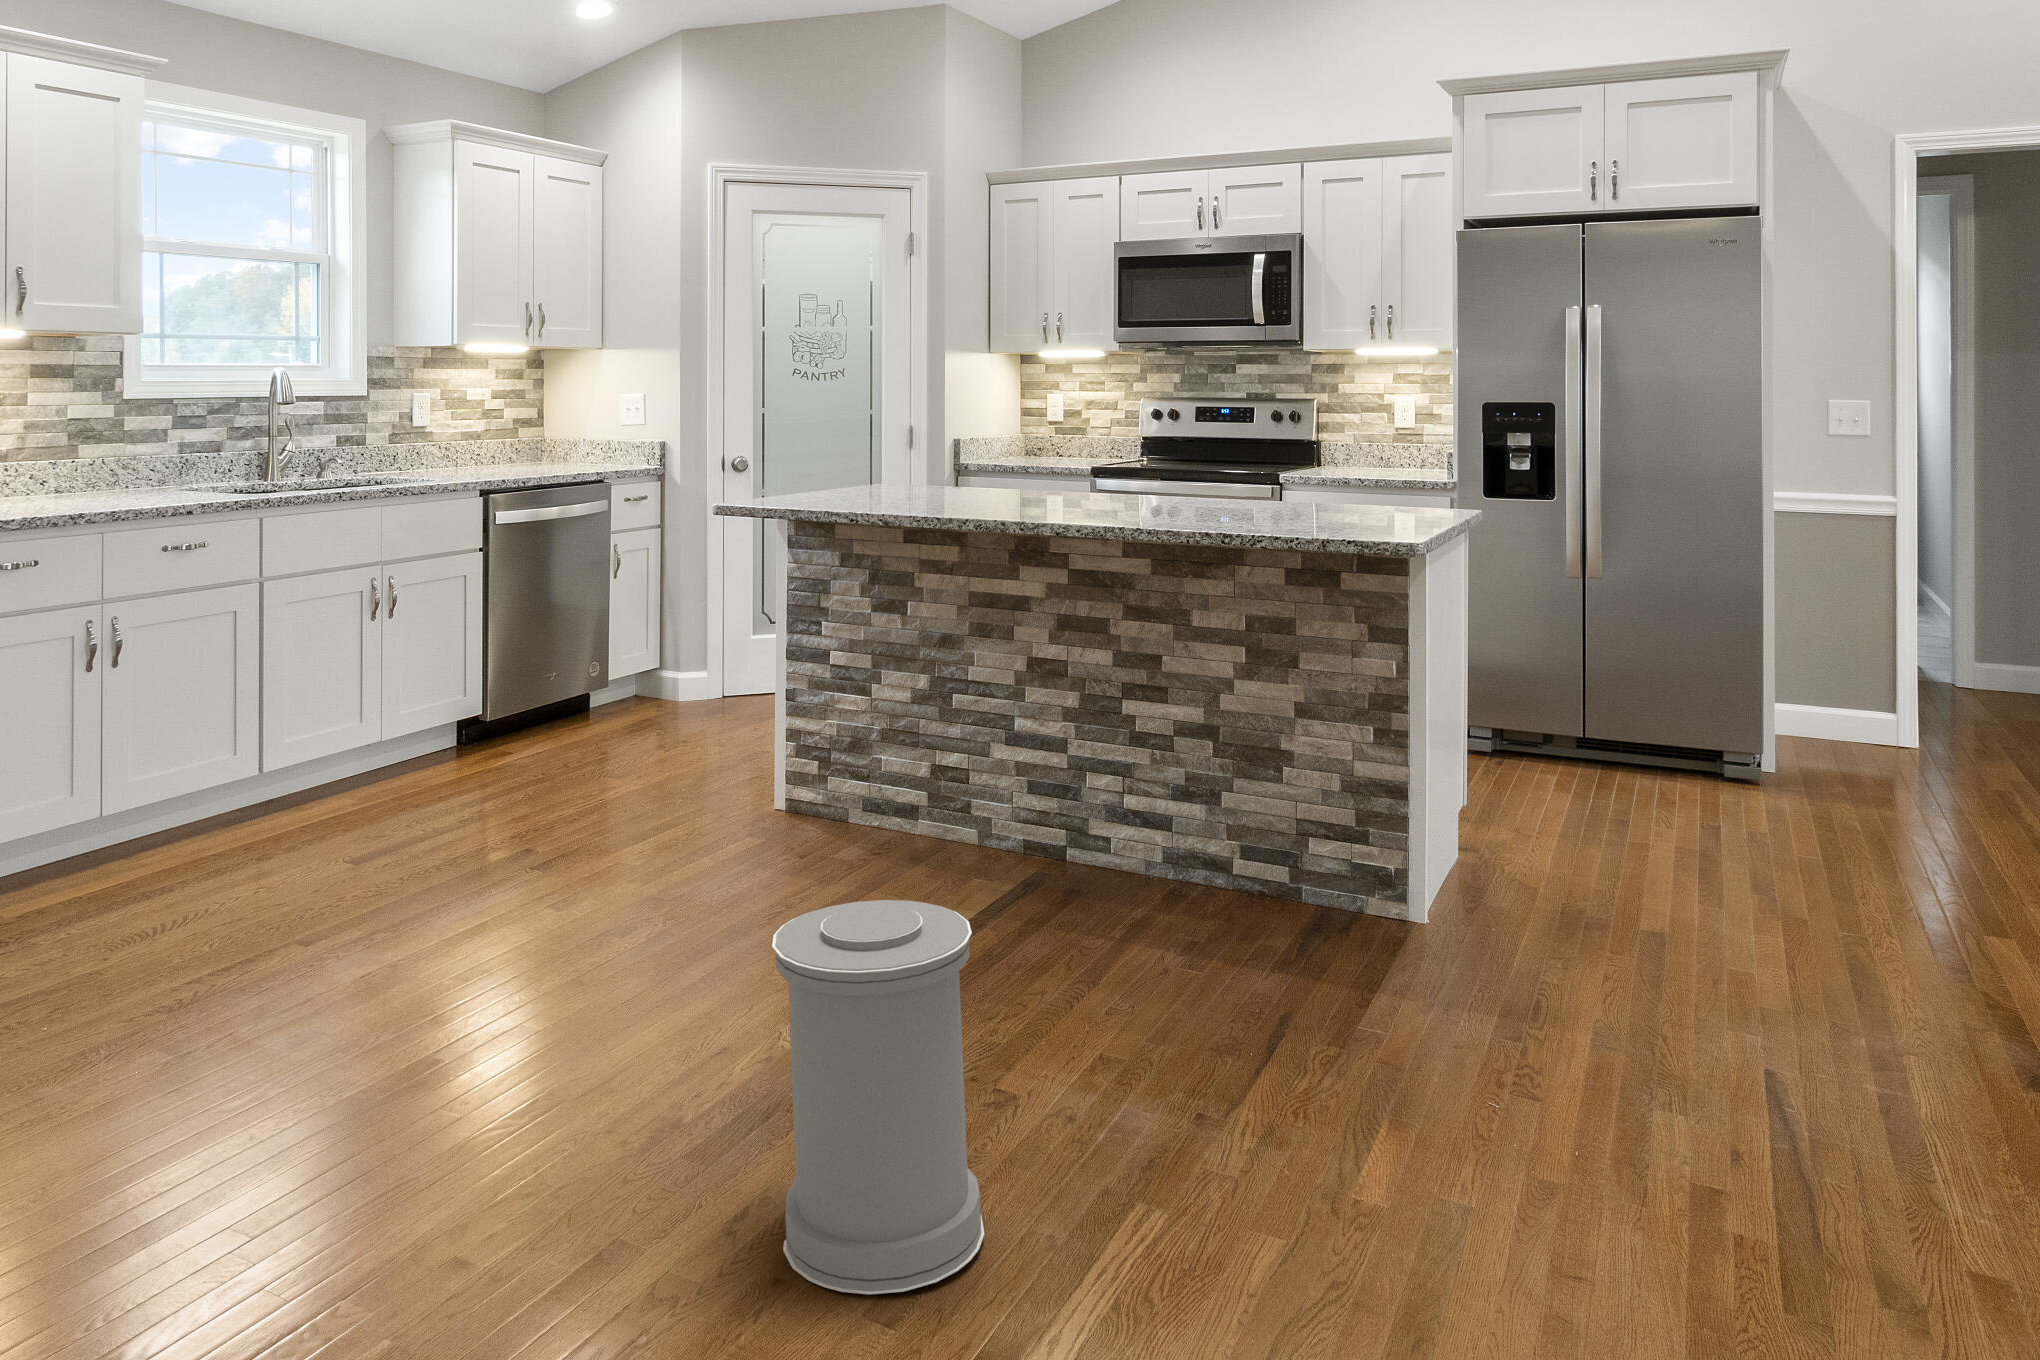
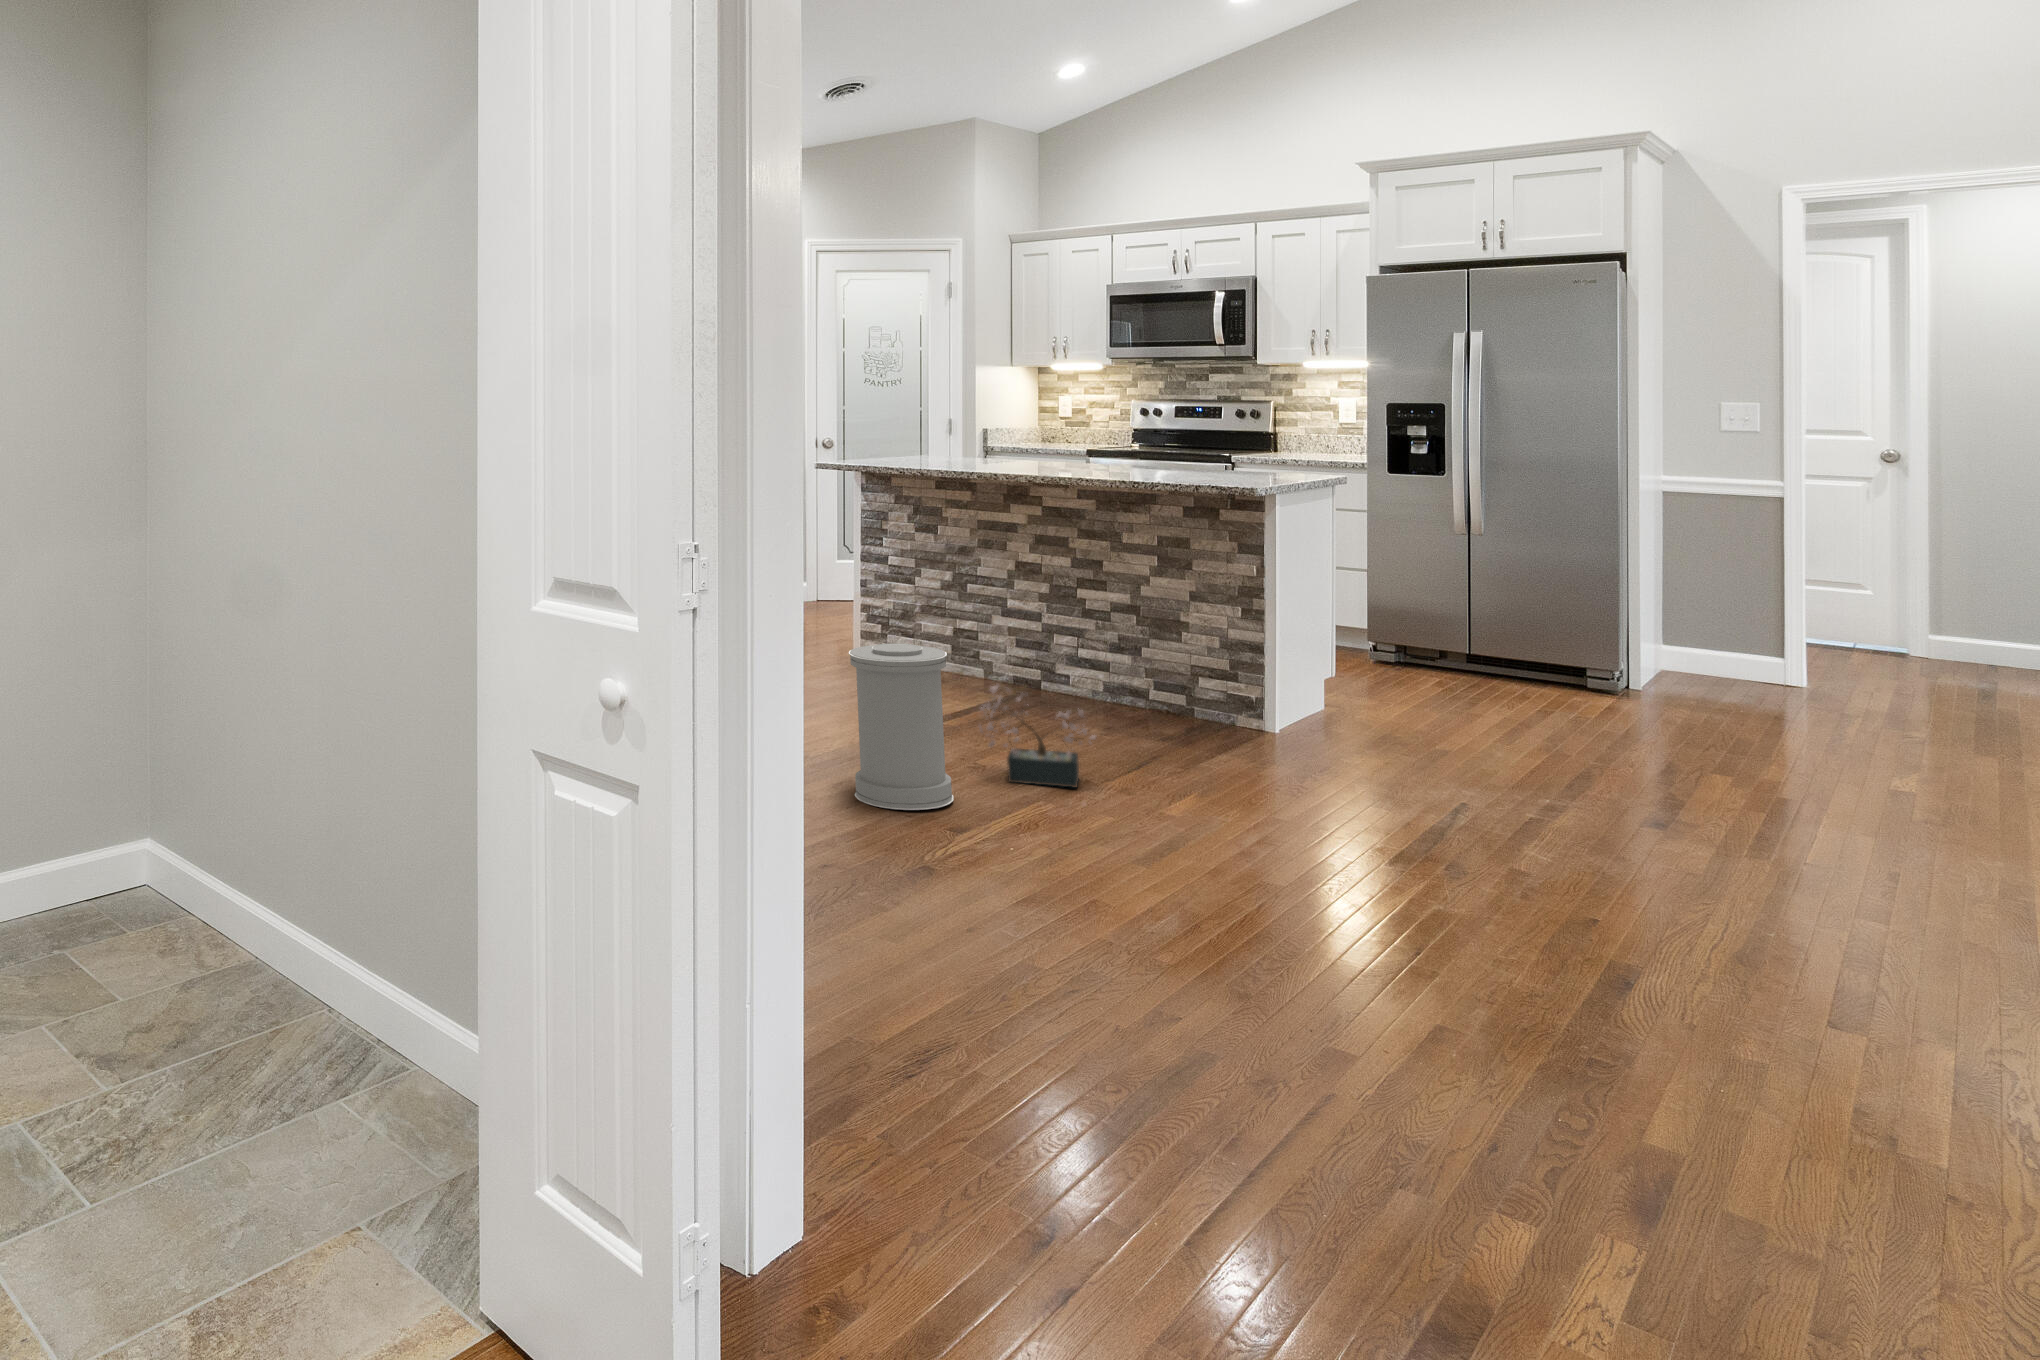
decorative plant: none [1012,933,1224,1138] -> present [979,684,1096,787]

